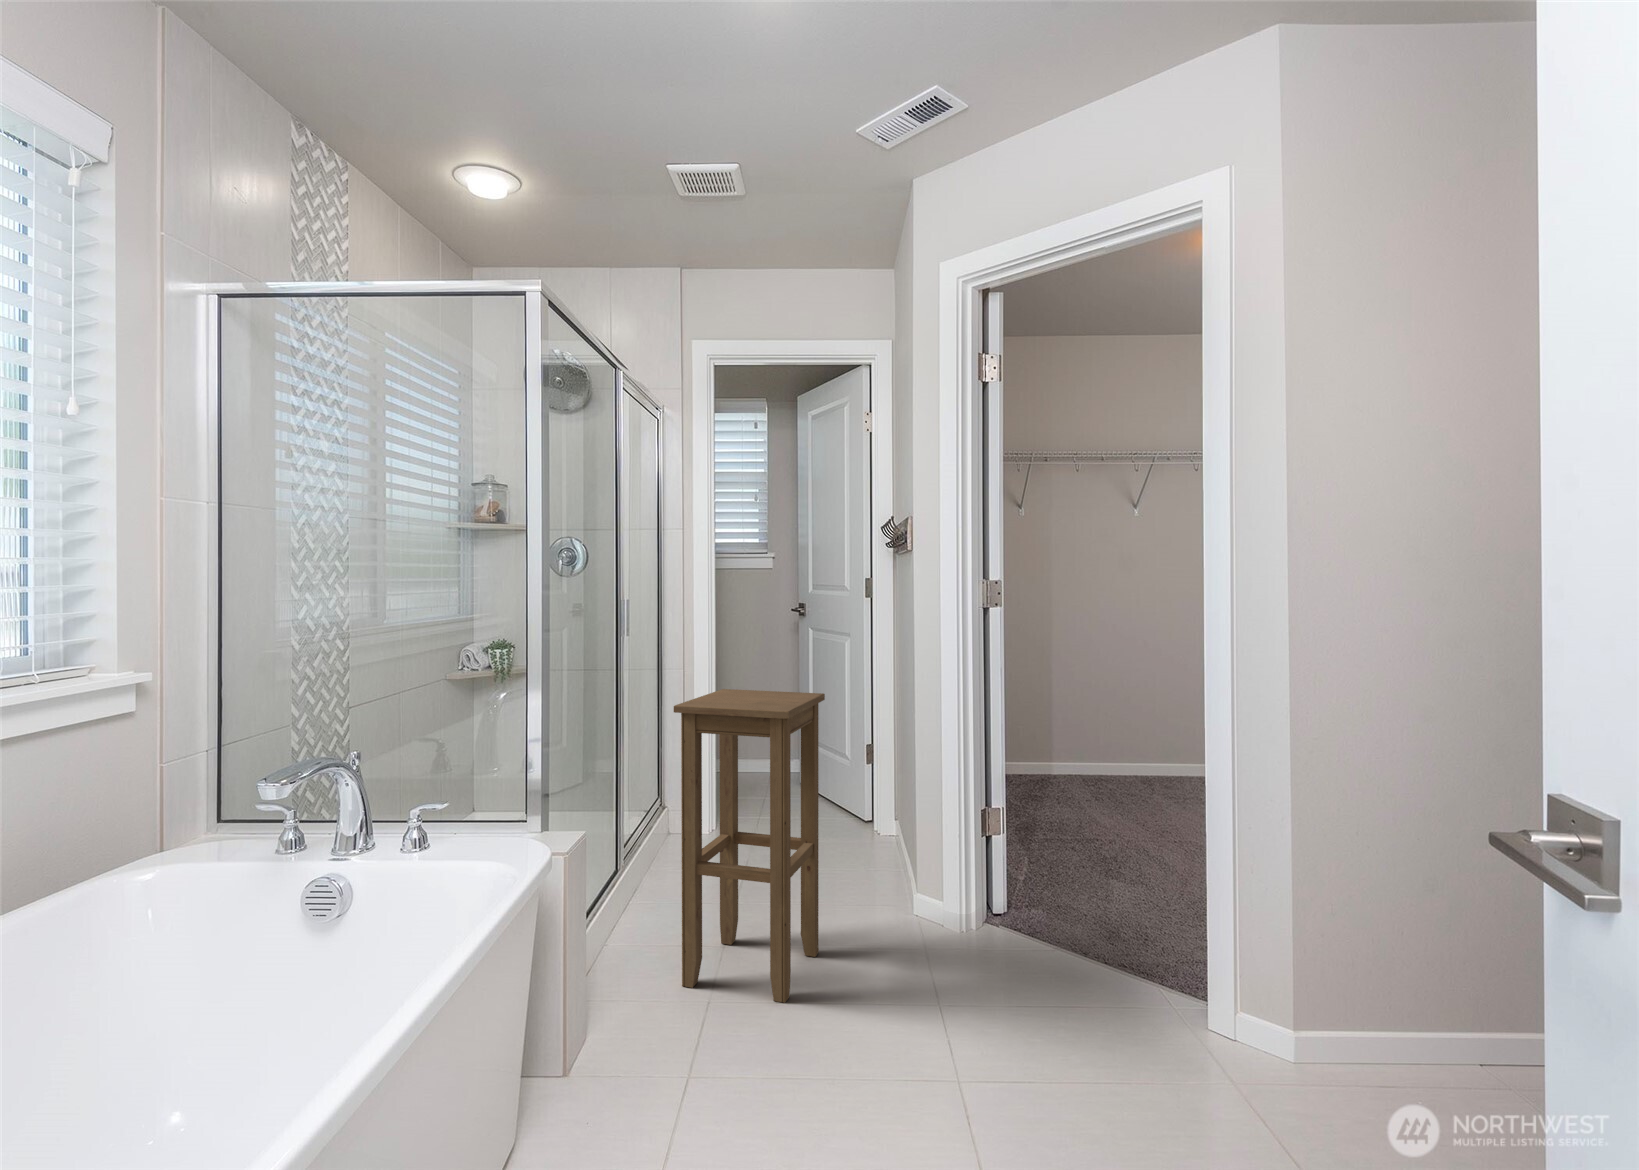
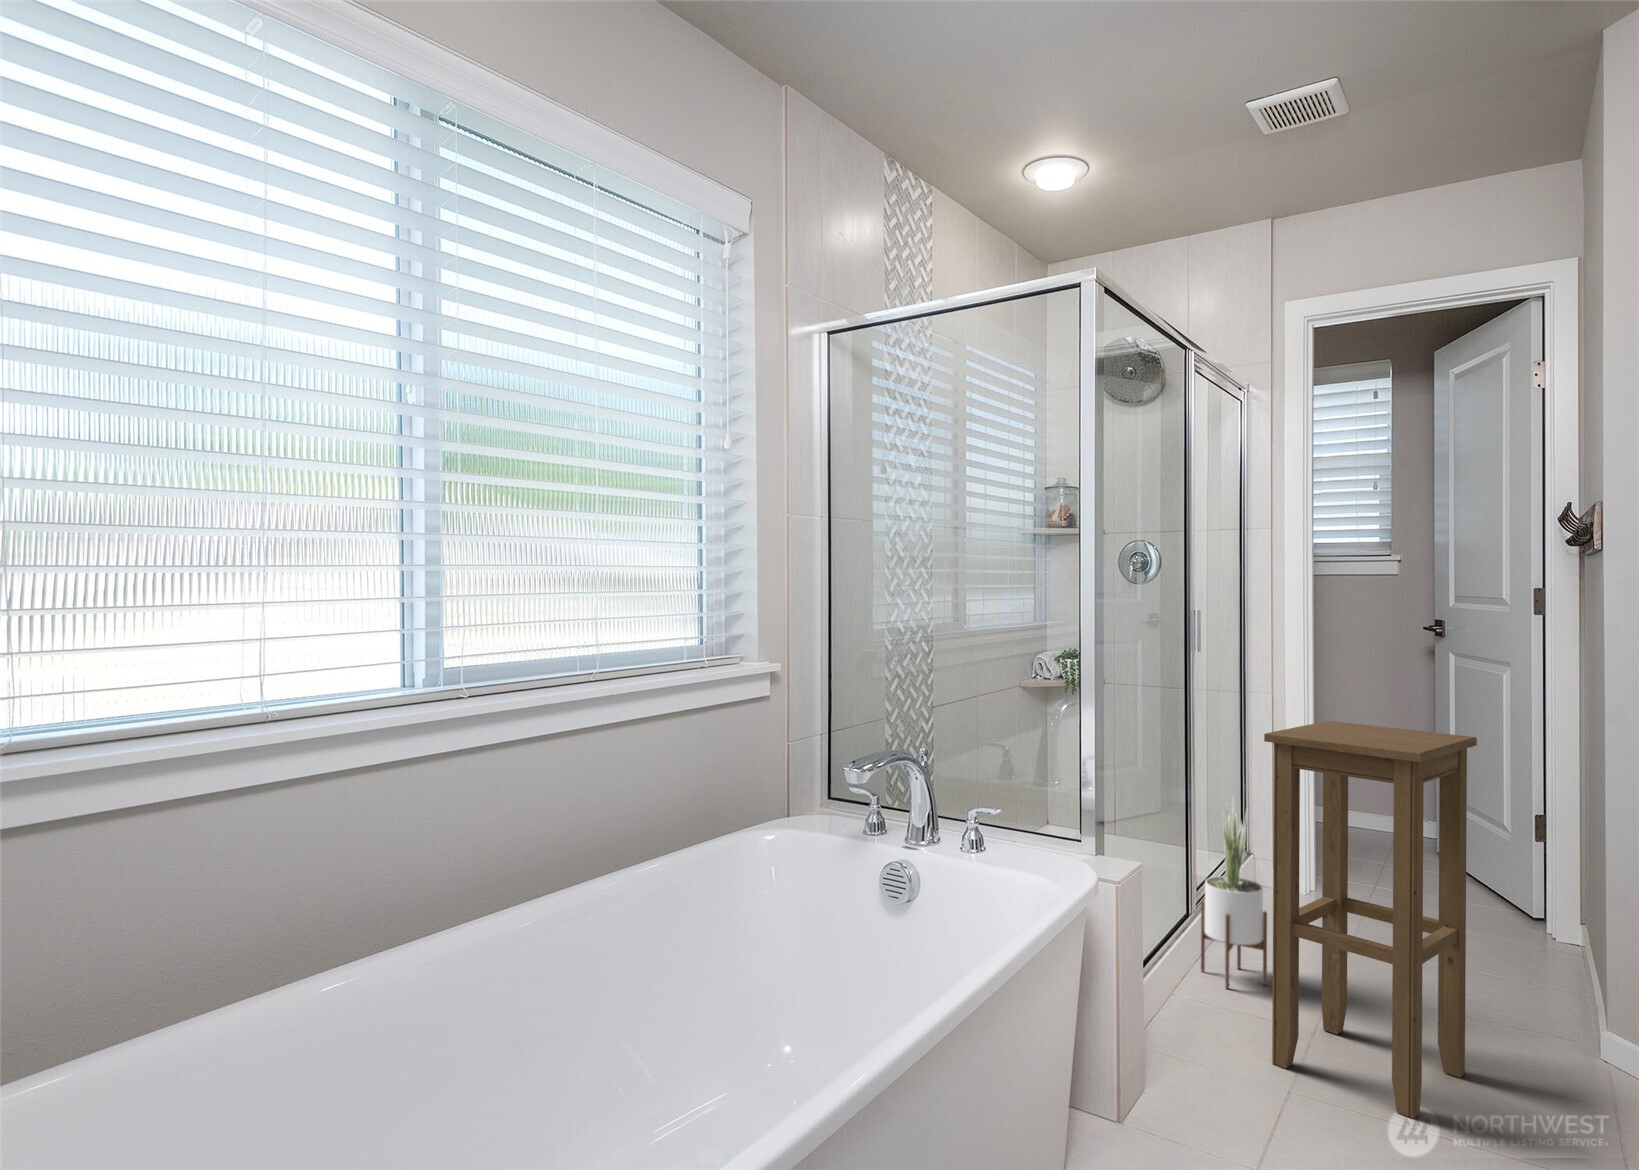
potted plant: none [625,760,679,926] -> present [1201,800,1267,989]

